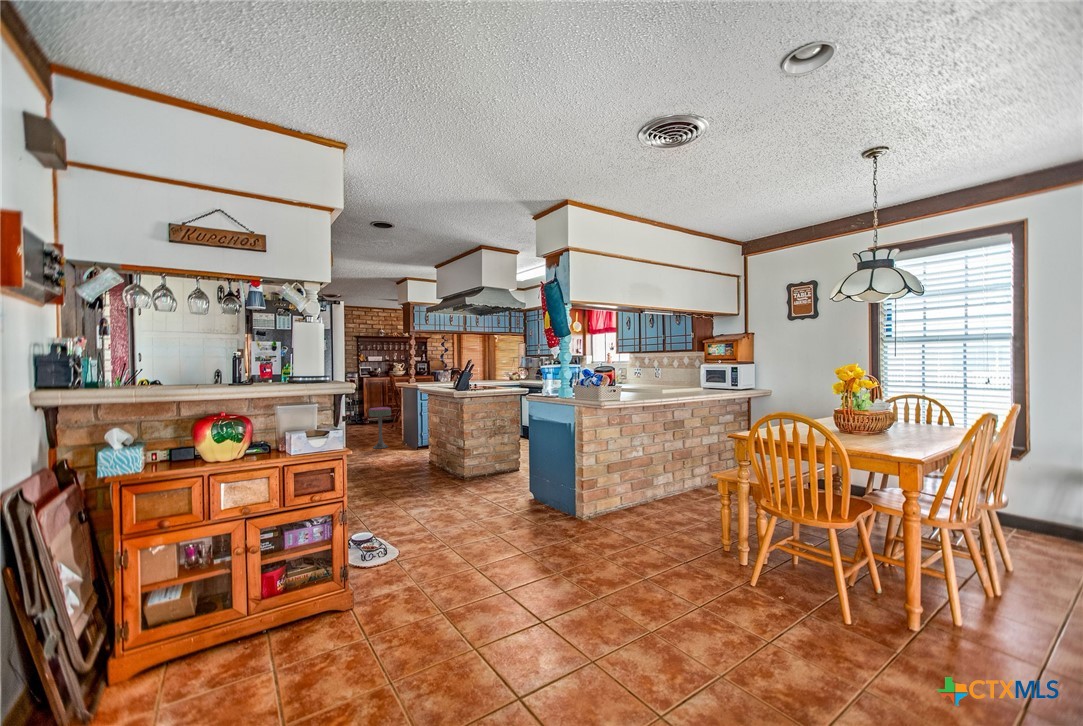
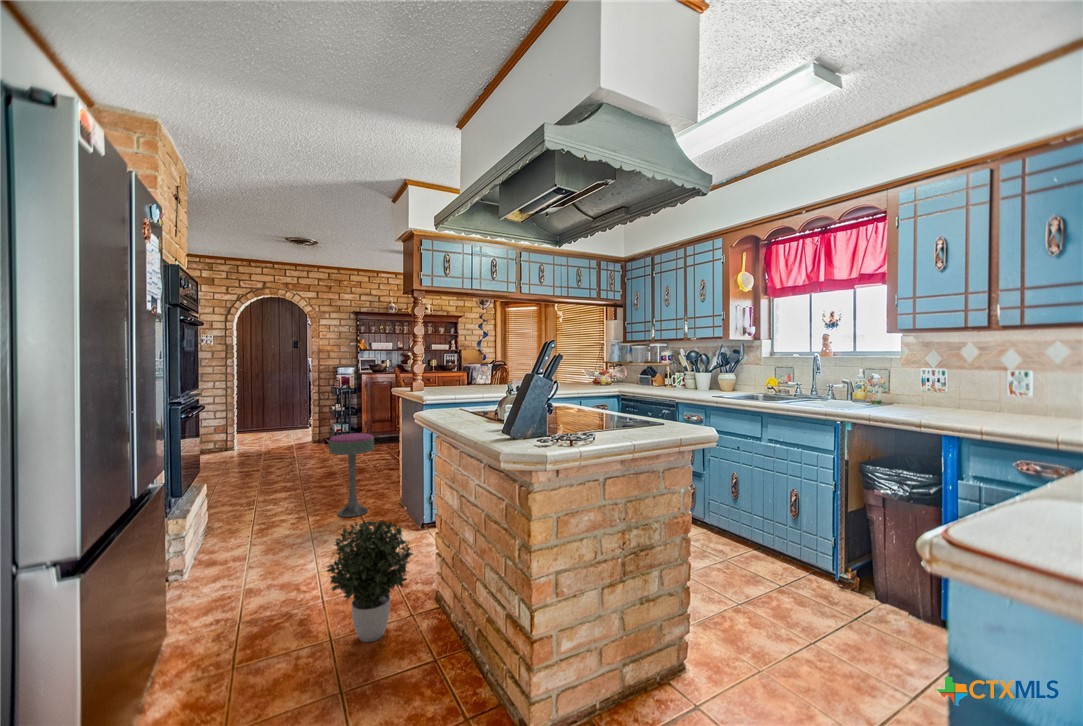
potted plant: none [395,428,424,471] -> present [327,520,413,642]

